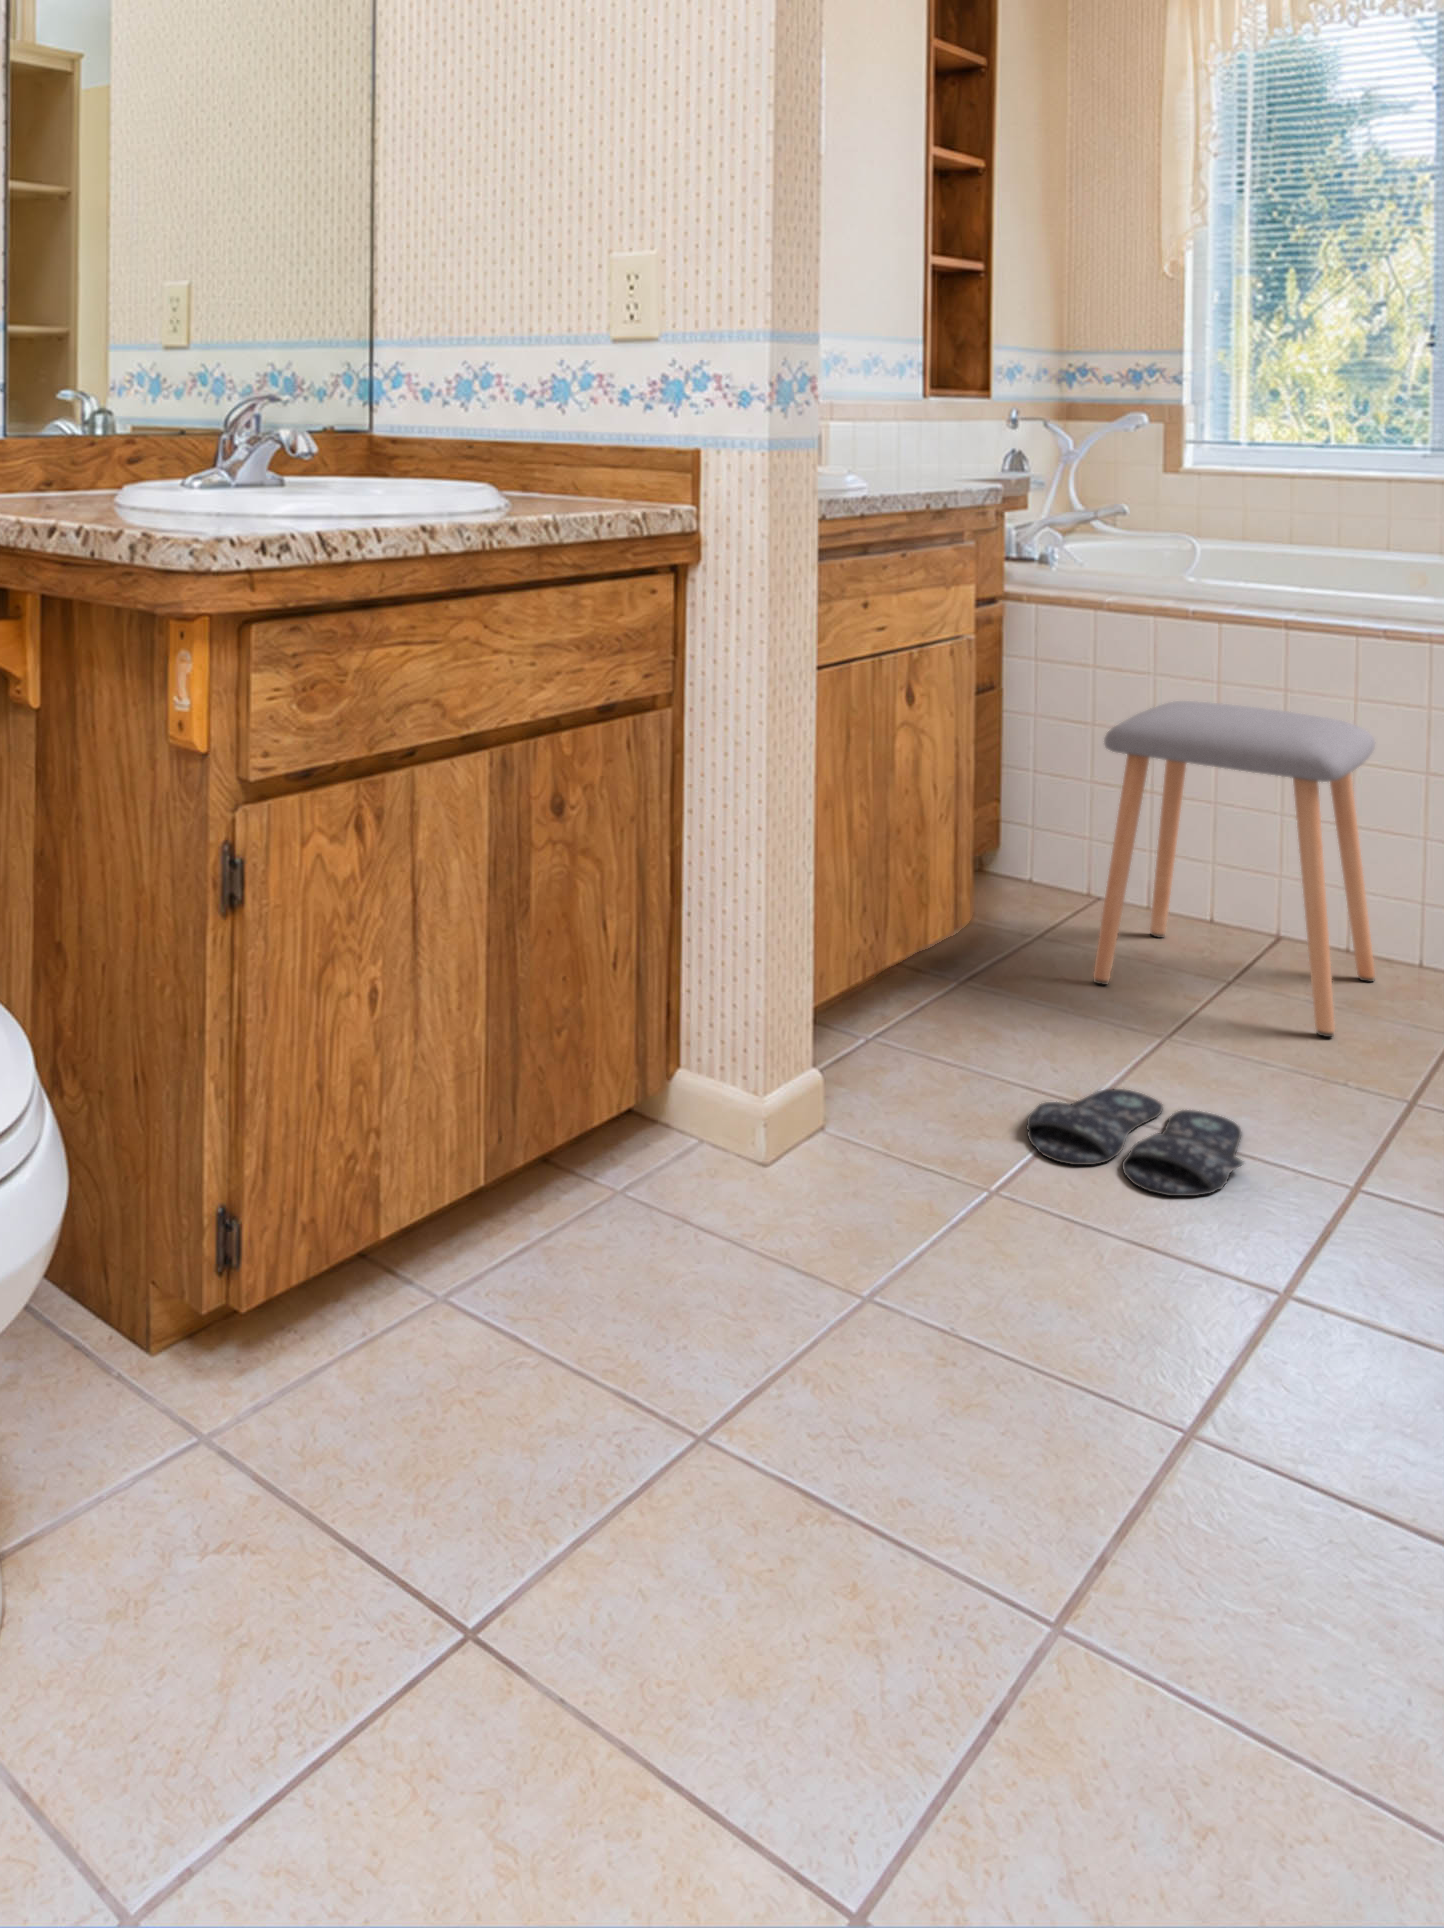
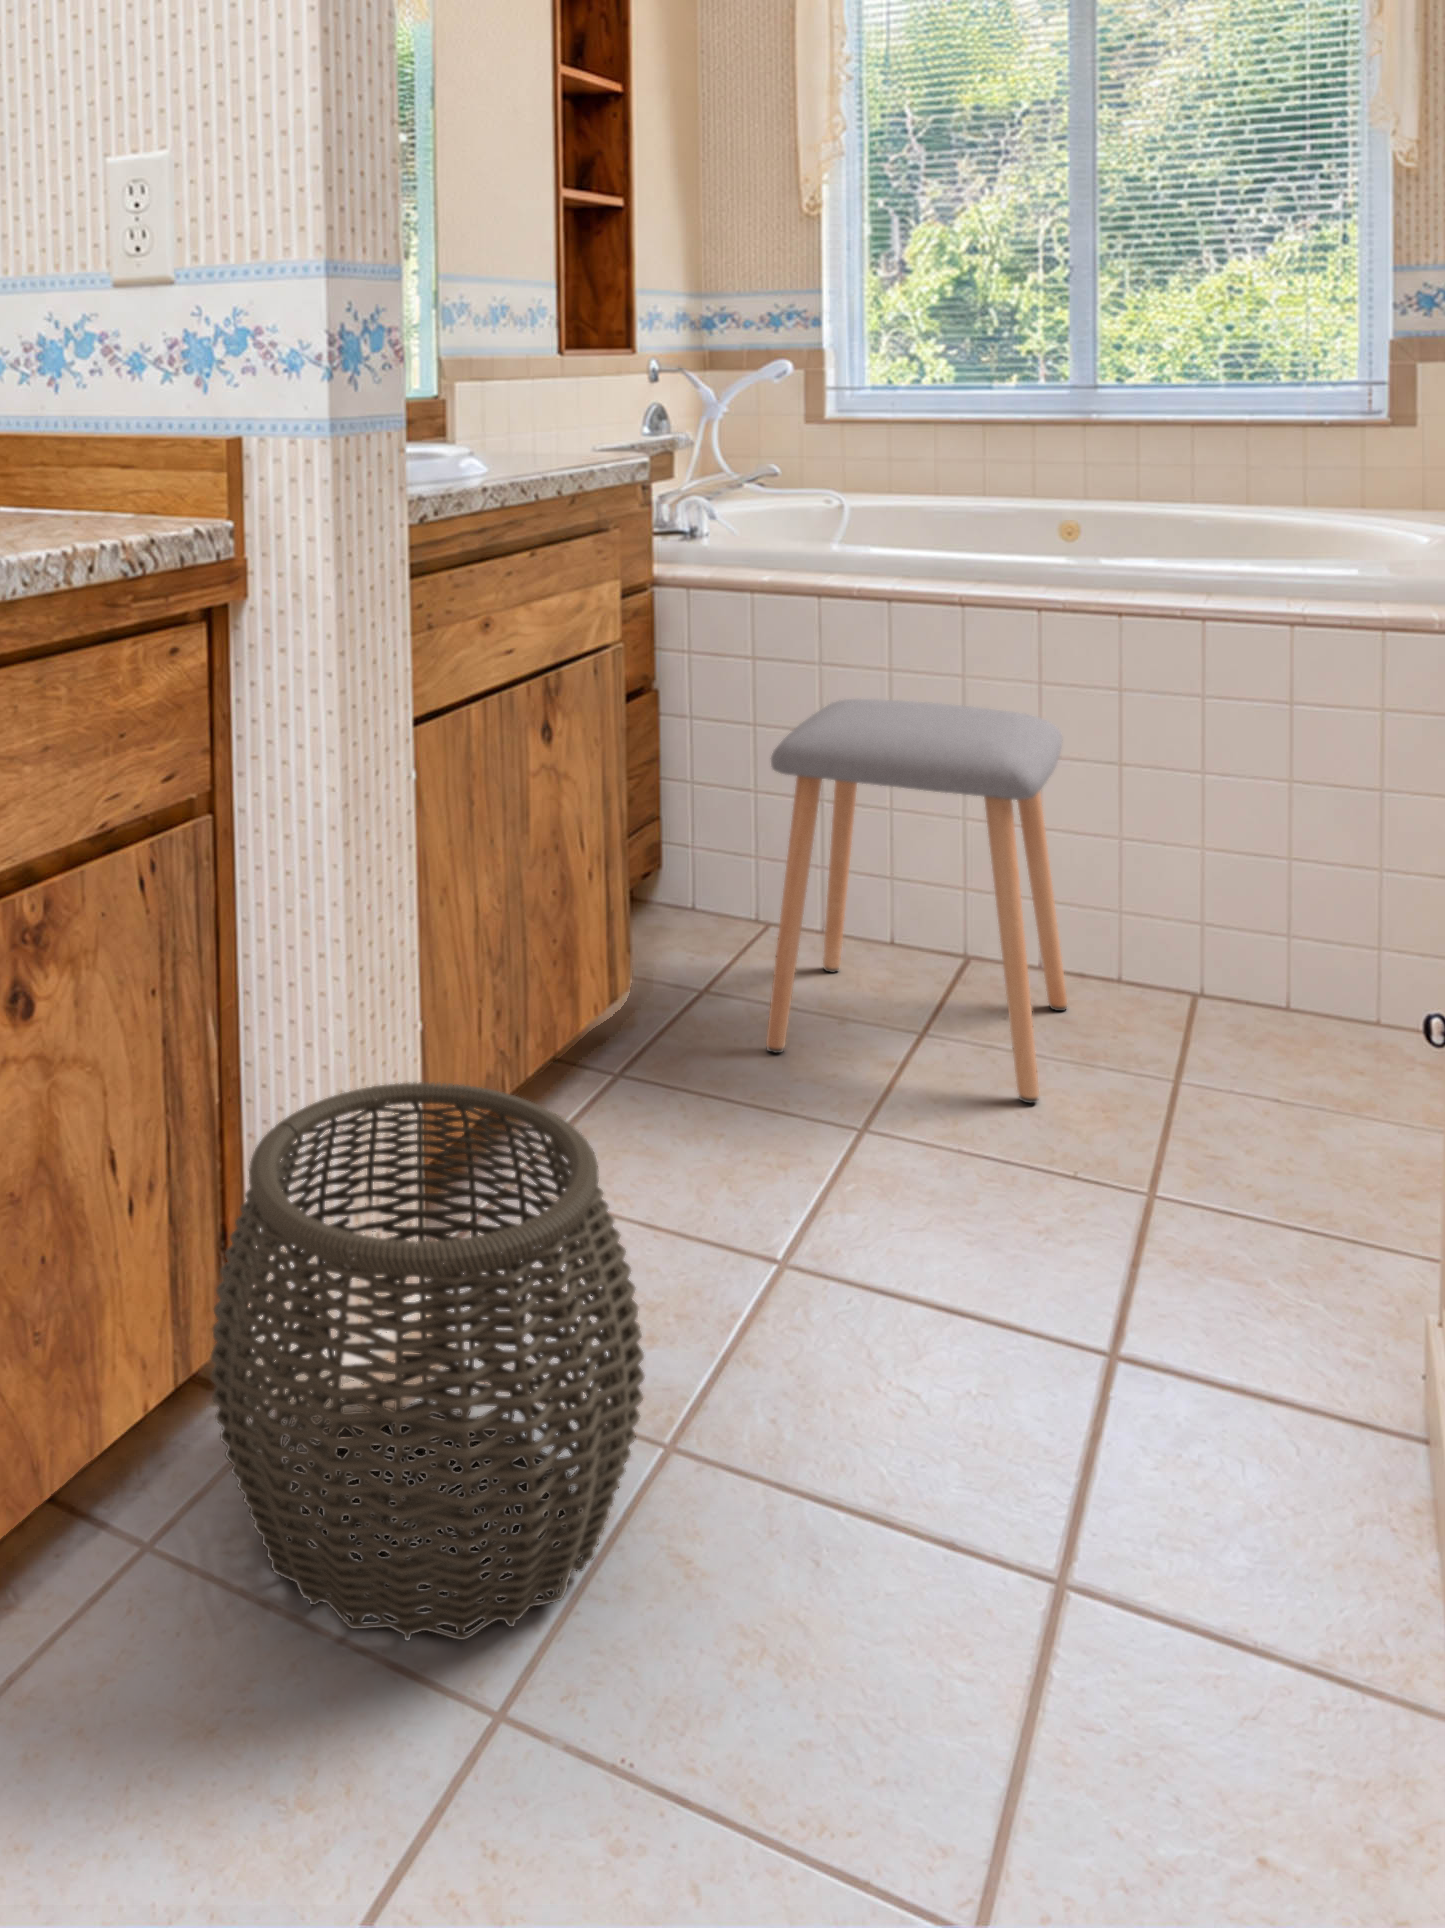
woven basket: none [670,914,982,1260] -> present [210,1082,644,1640]
slippers: present [1027,1089,1243,1196] -> none [700,1226,971,1416]

